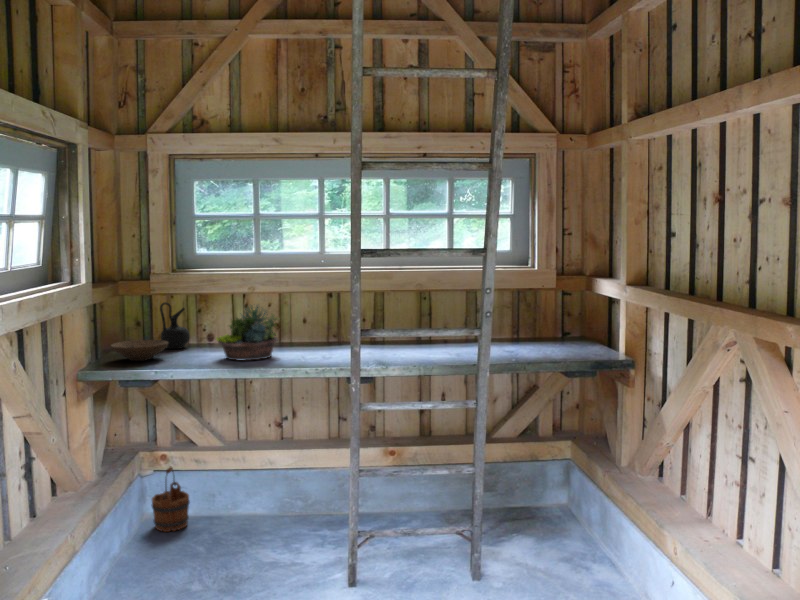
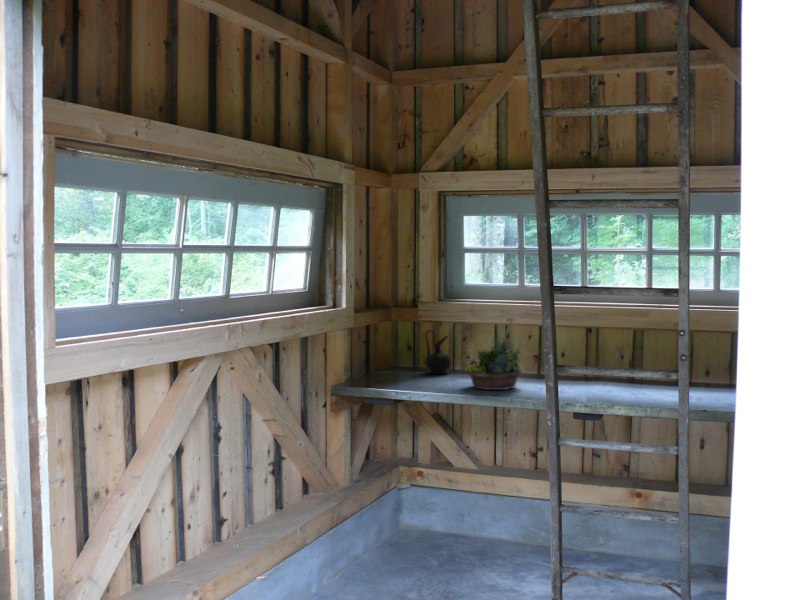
wooden bowl: present [111,340,168,361] -> none [377,364,425,383]
wooden bucket: present [152,466,190,532] -> none [409,482,442,542]

